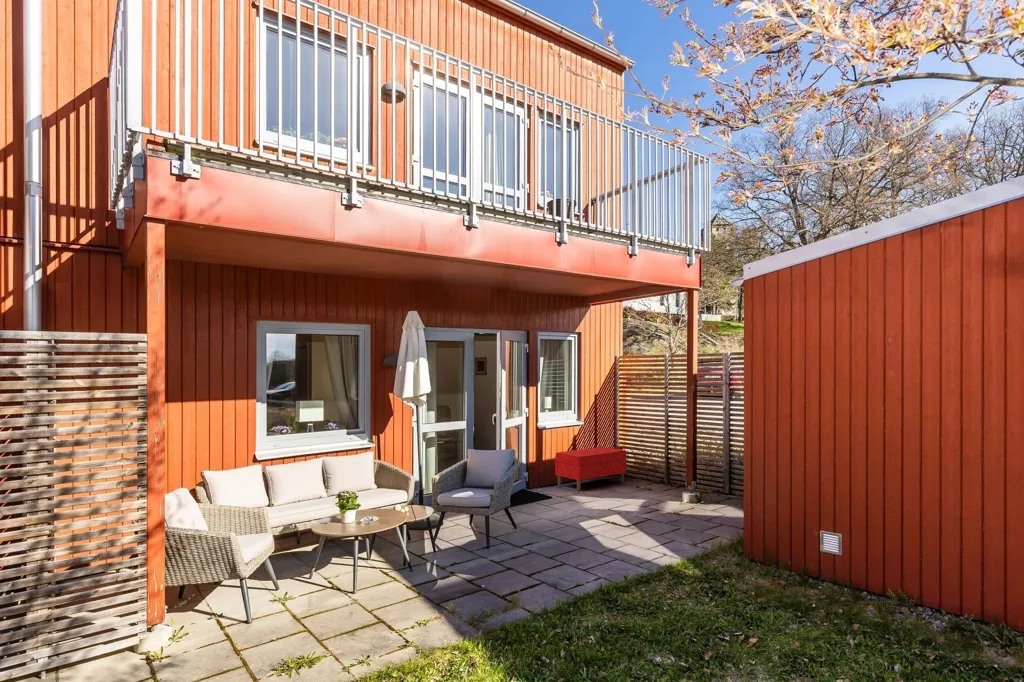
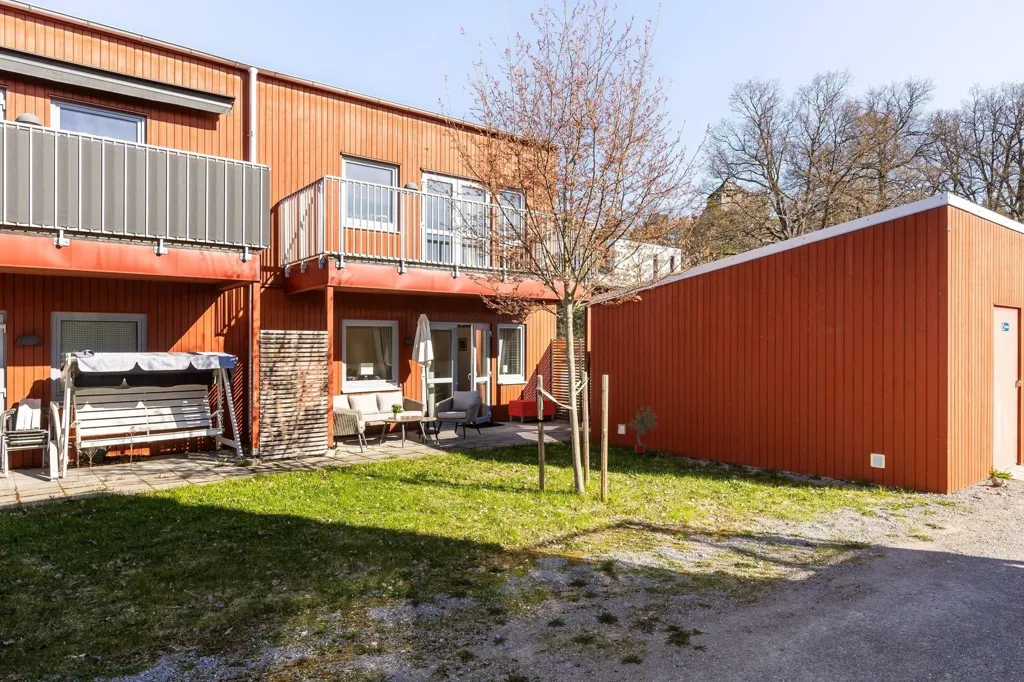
potted tree: none [870,508,982,631] -> present [629,405,657,454]

